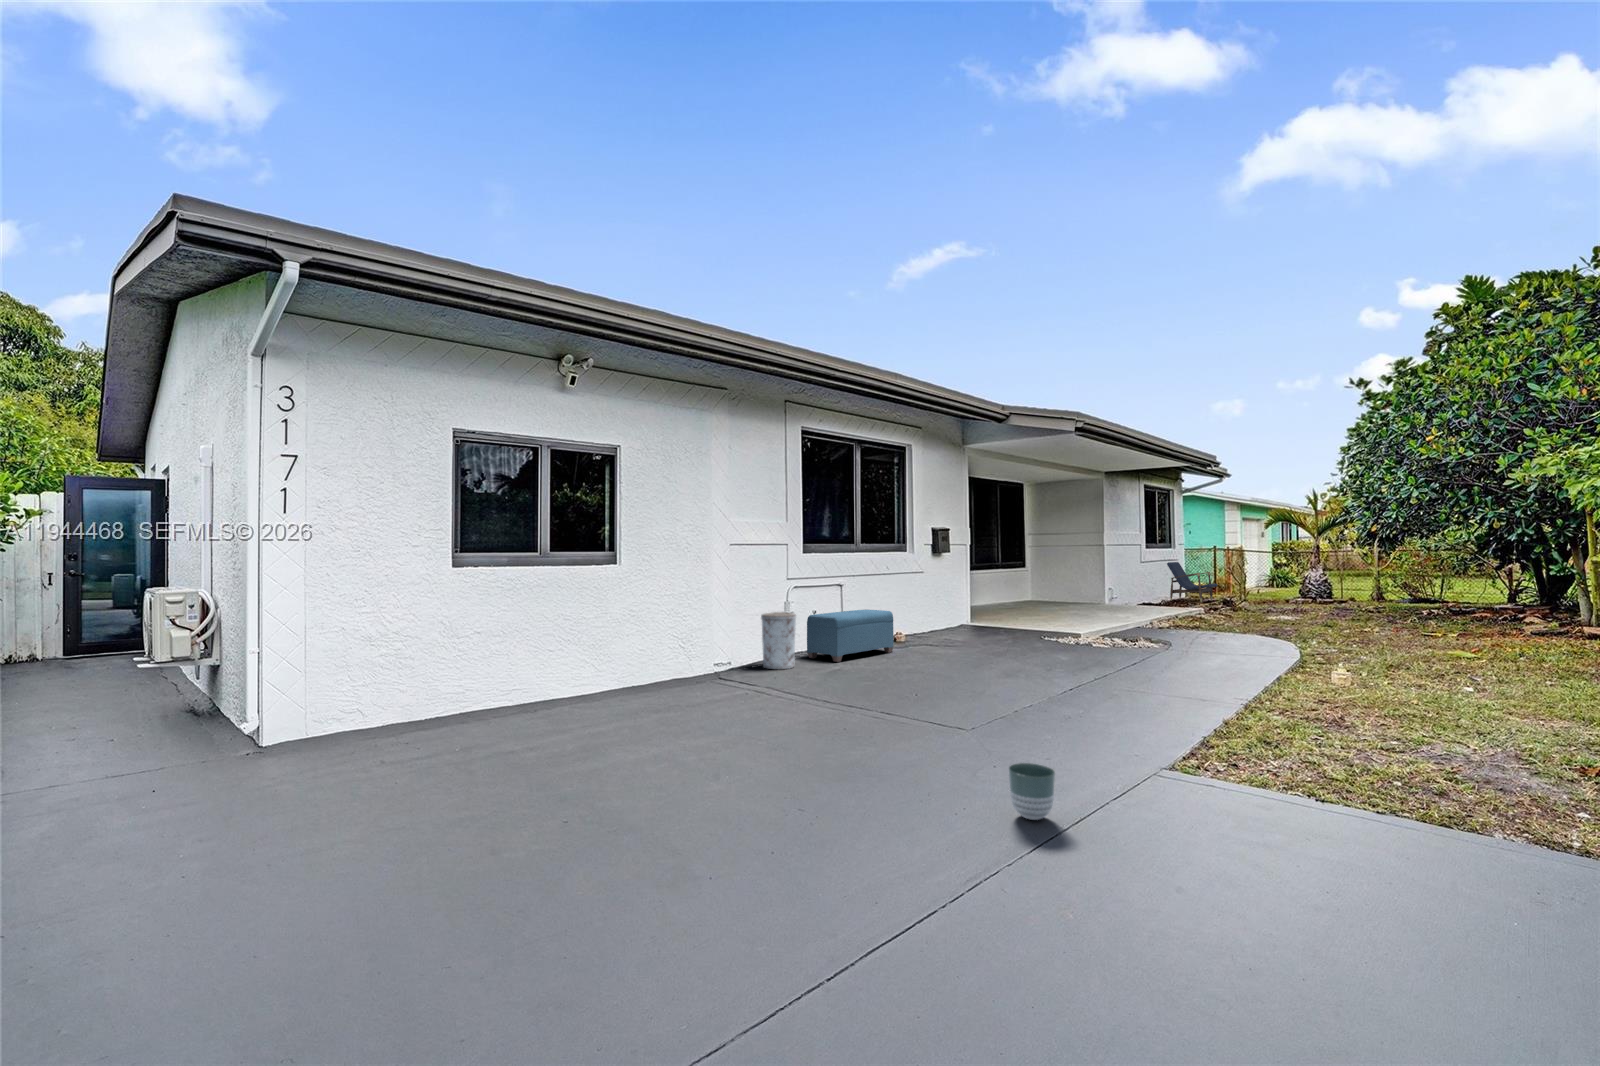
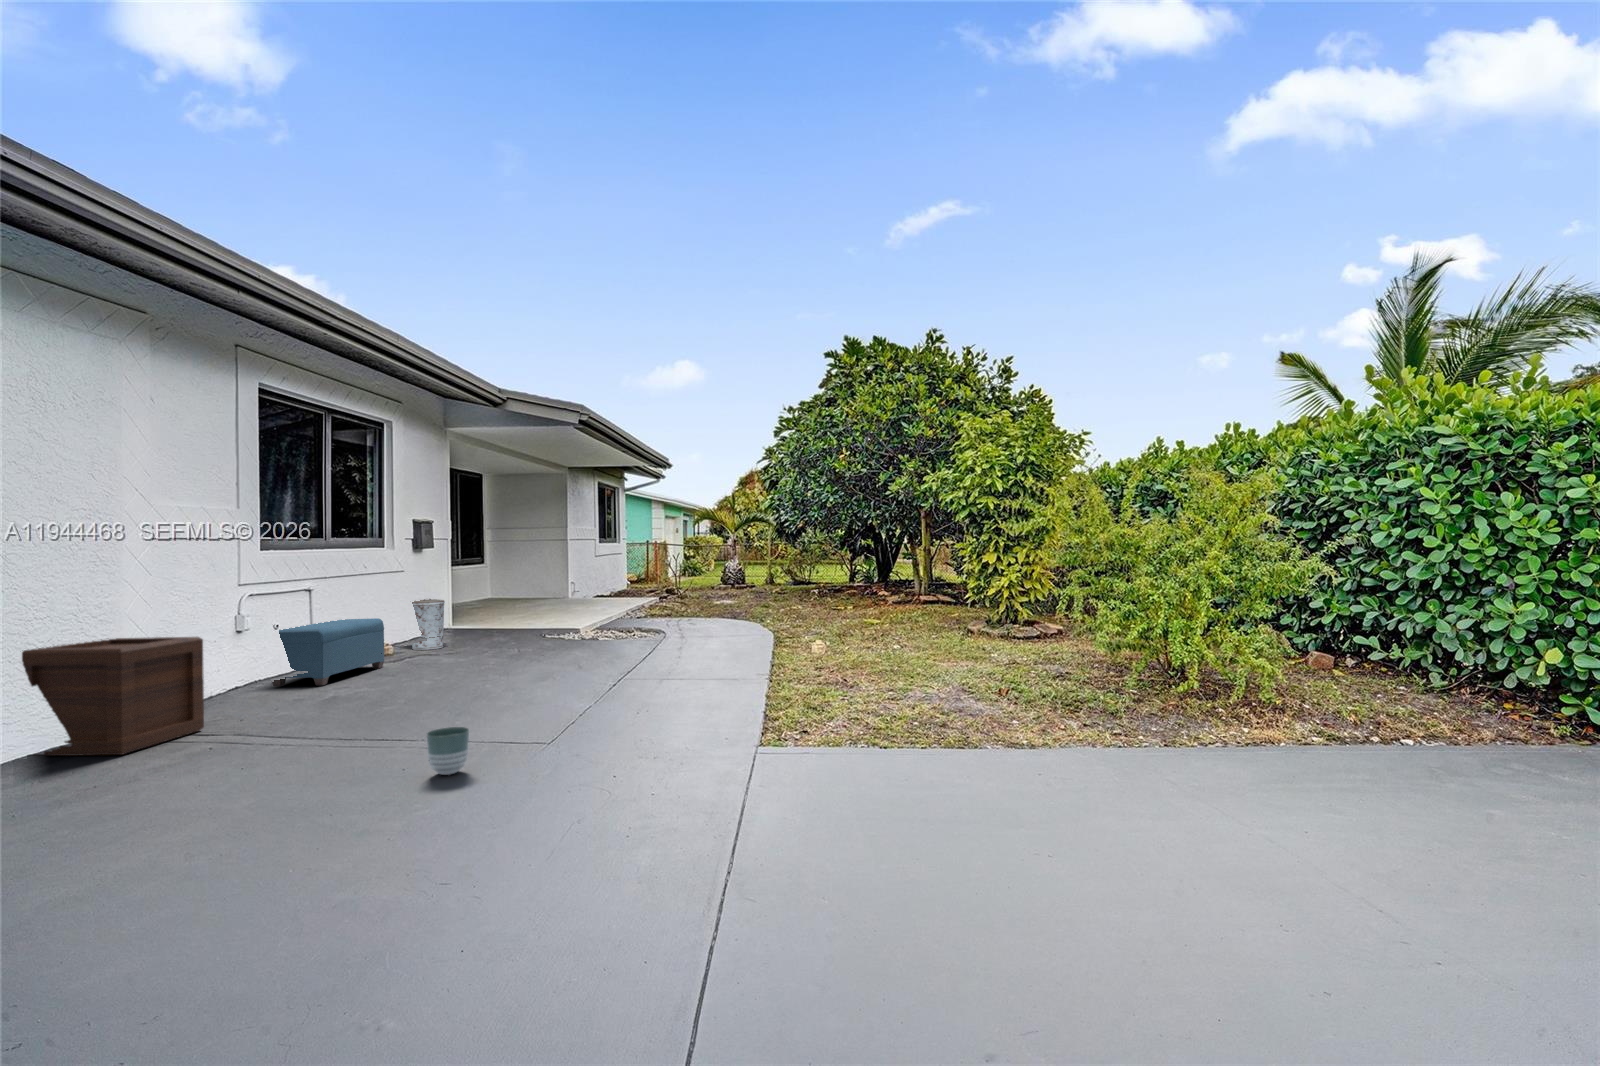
lounge chair: present [1167,562,1217,602] -> none [619,557,661,595]
trash can: present [761,612,796,669] -> present [412,599,445,650]
wooden crate: none [637,613,735,697] -> present [22,637,204,756]
planter: present [1009,763,1055,820] -> present [427,727,469,775]

